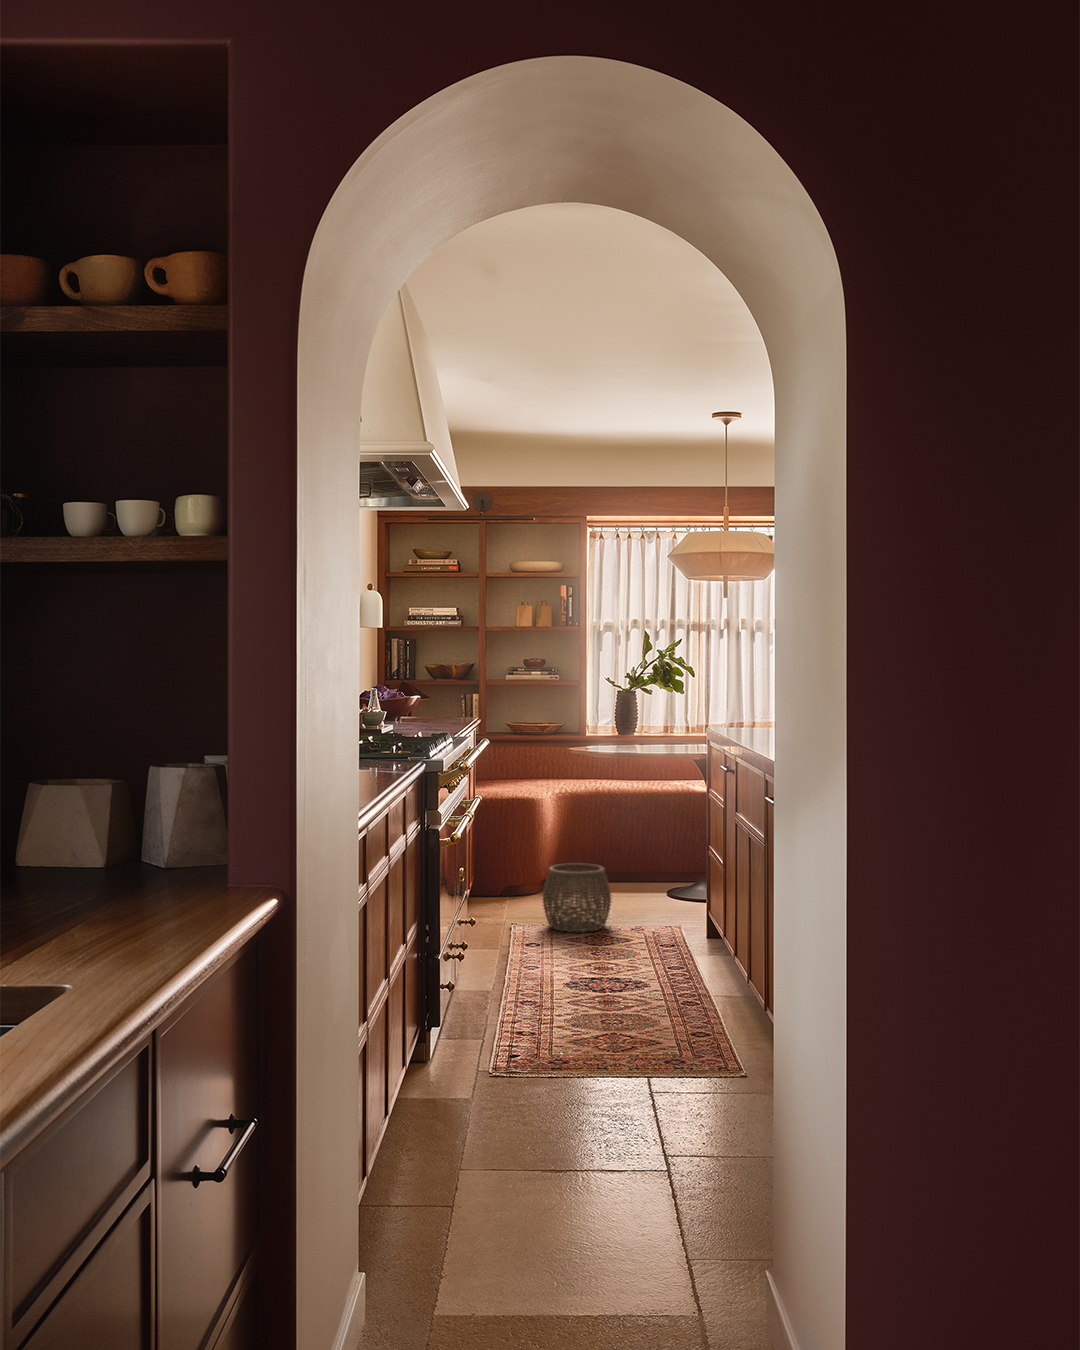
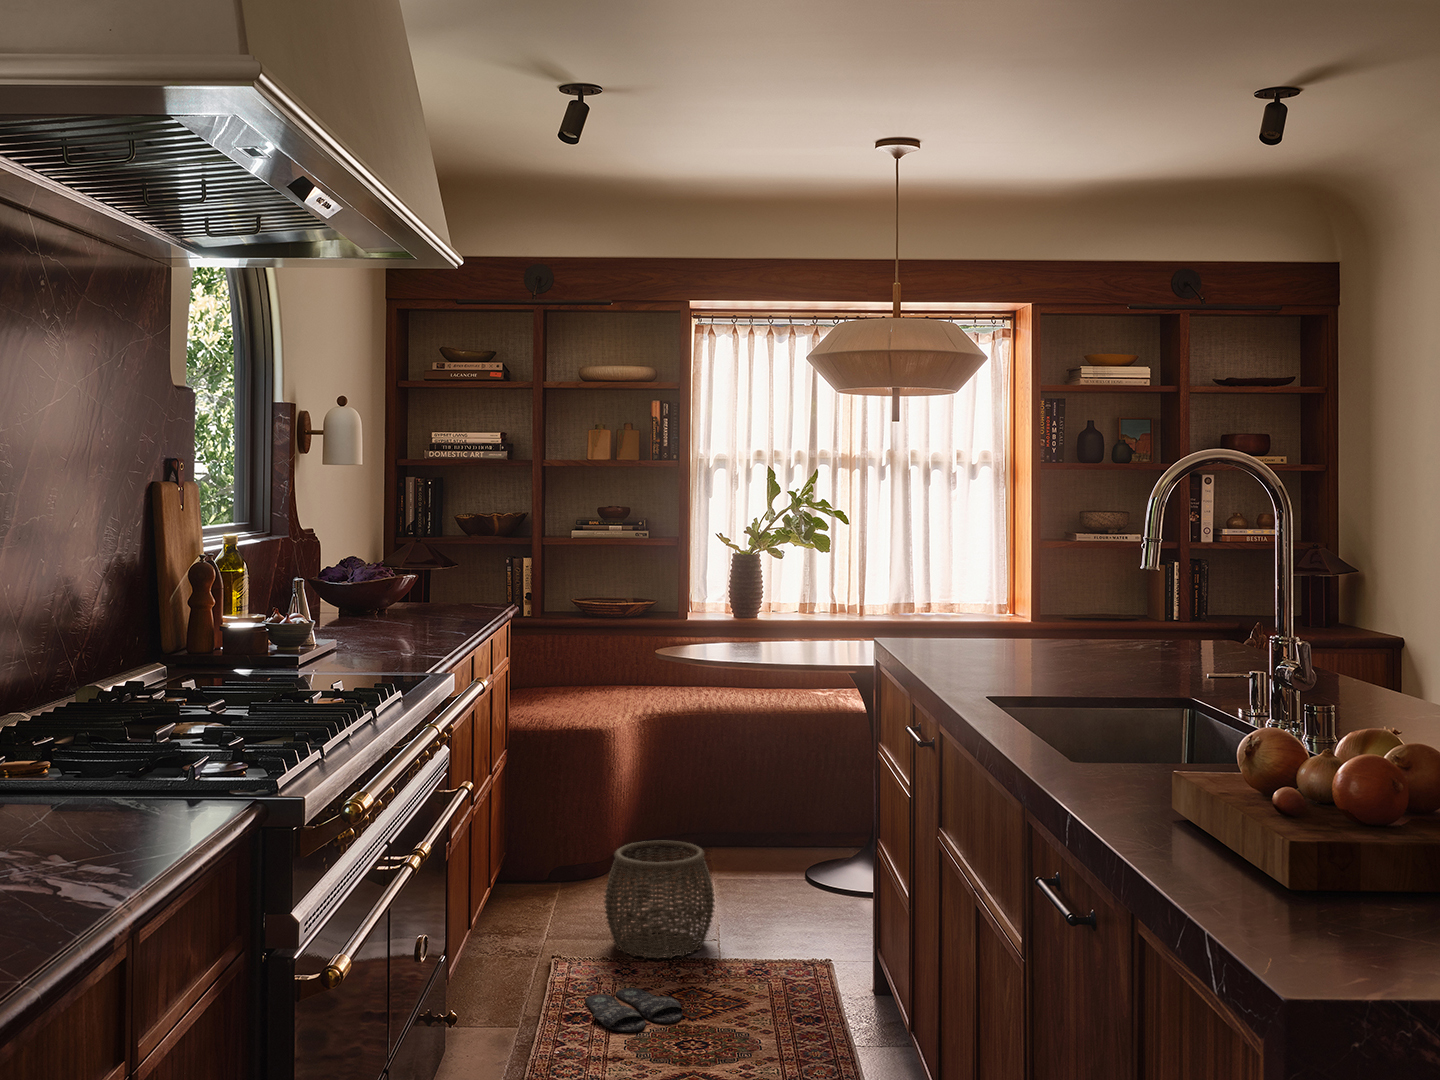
slippers: none [535,944,595,961] -> present [585,988,683,1032]

